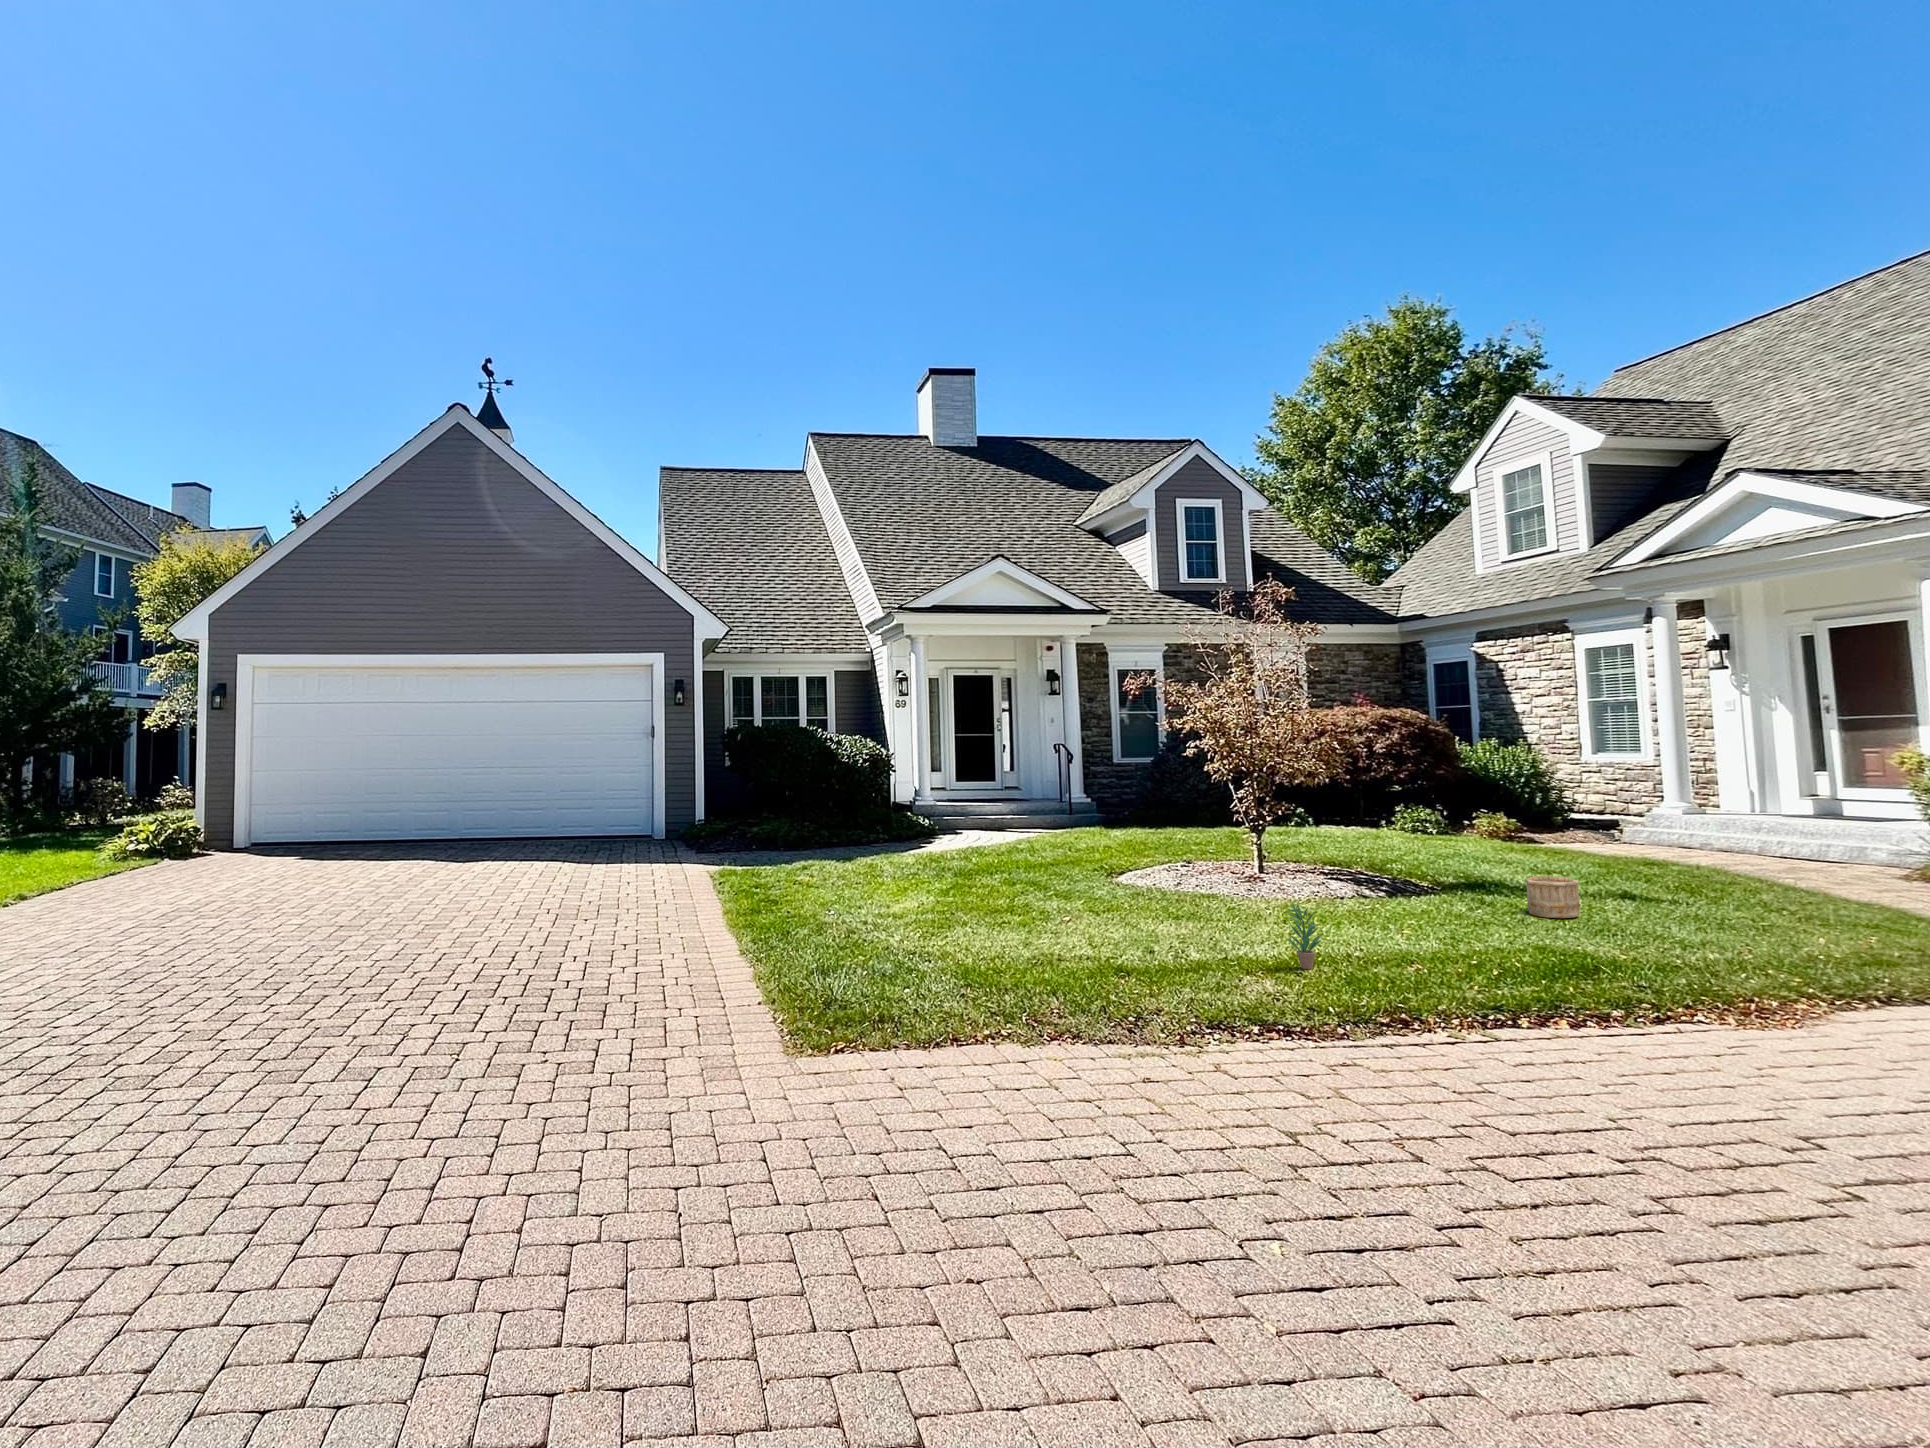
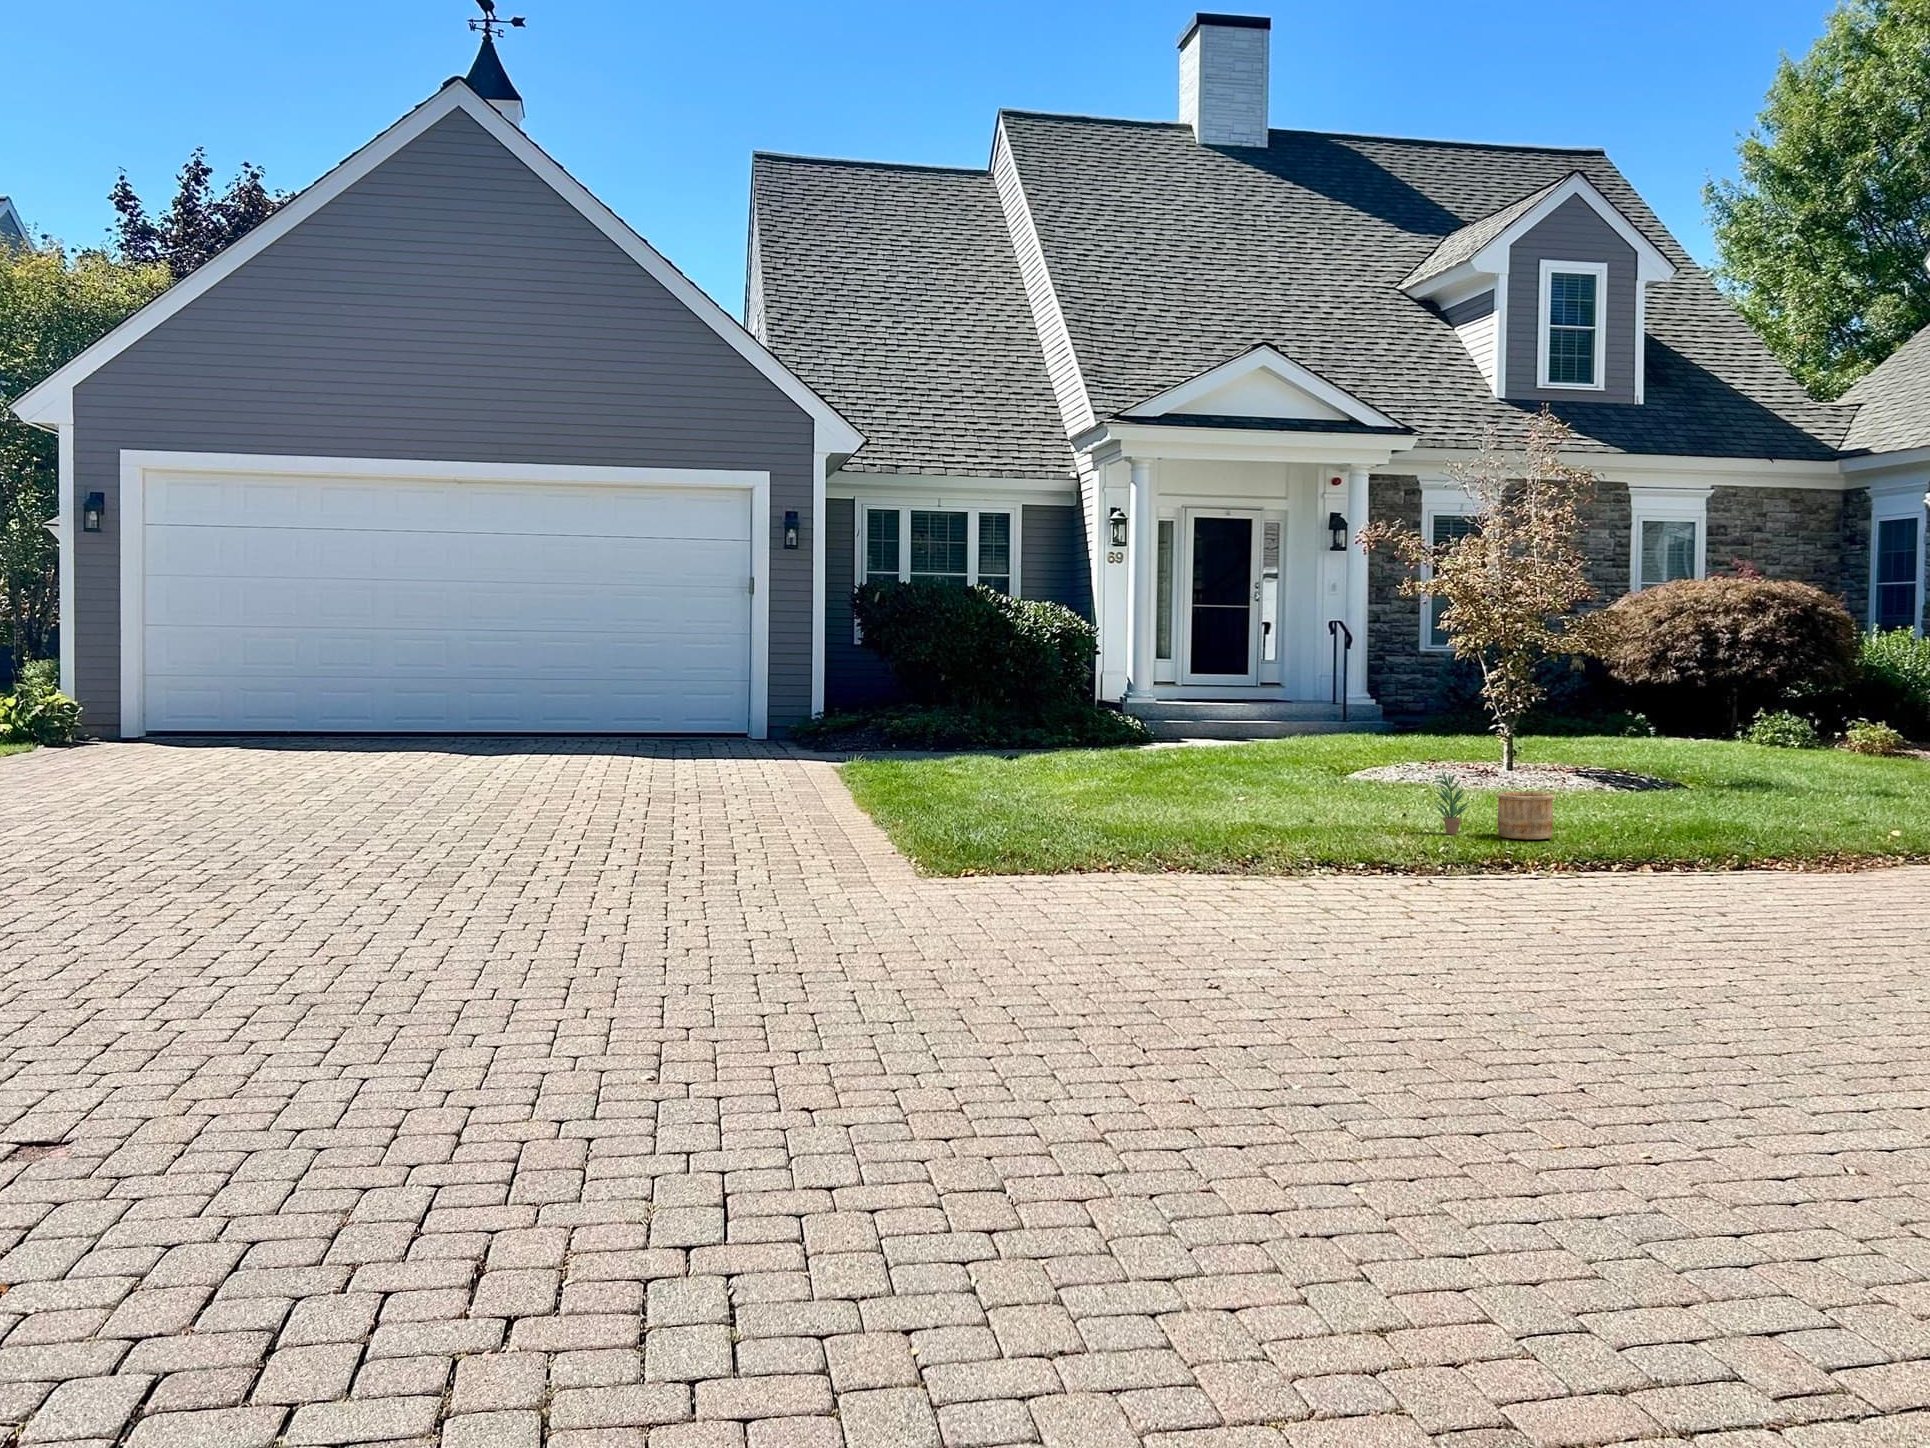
wooden bucket: present [1525,876,1579,918] -> present [1496,792,1554,839]

